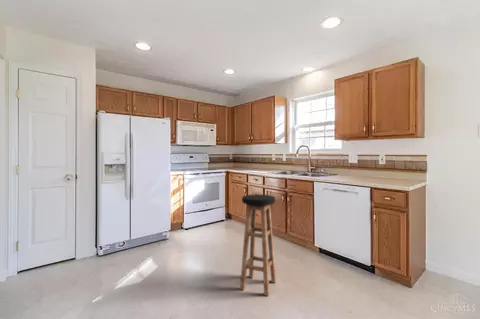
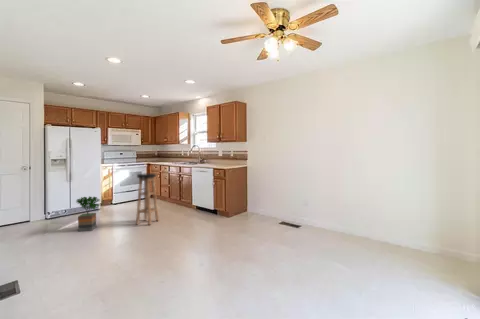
potted tree: none [140,235,182,303] -> present [77,197,99,231]

